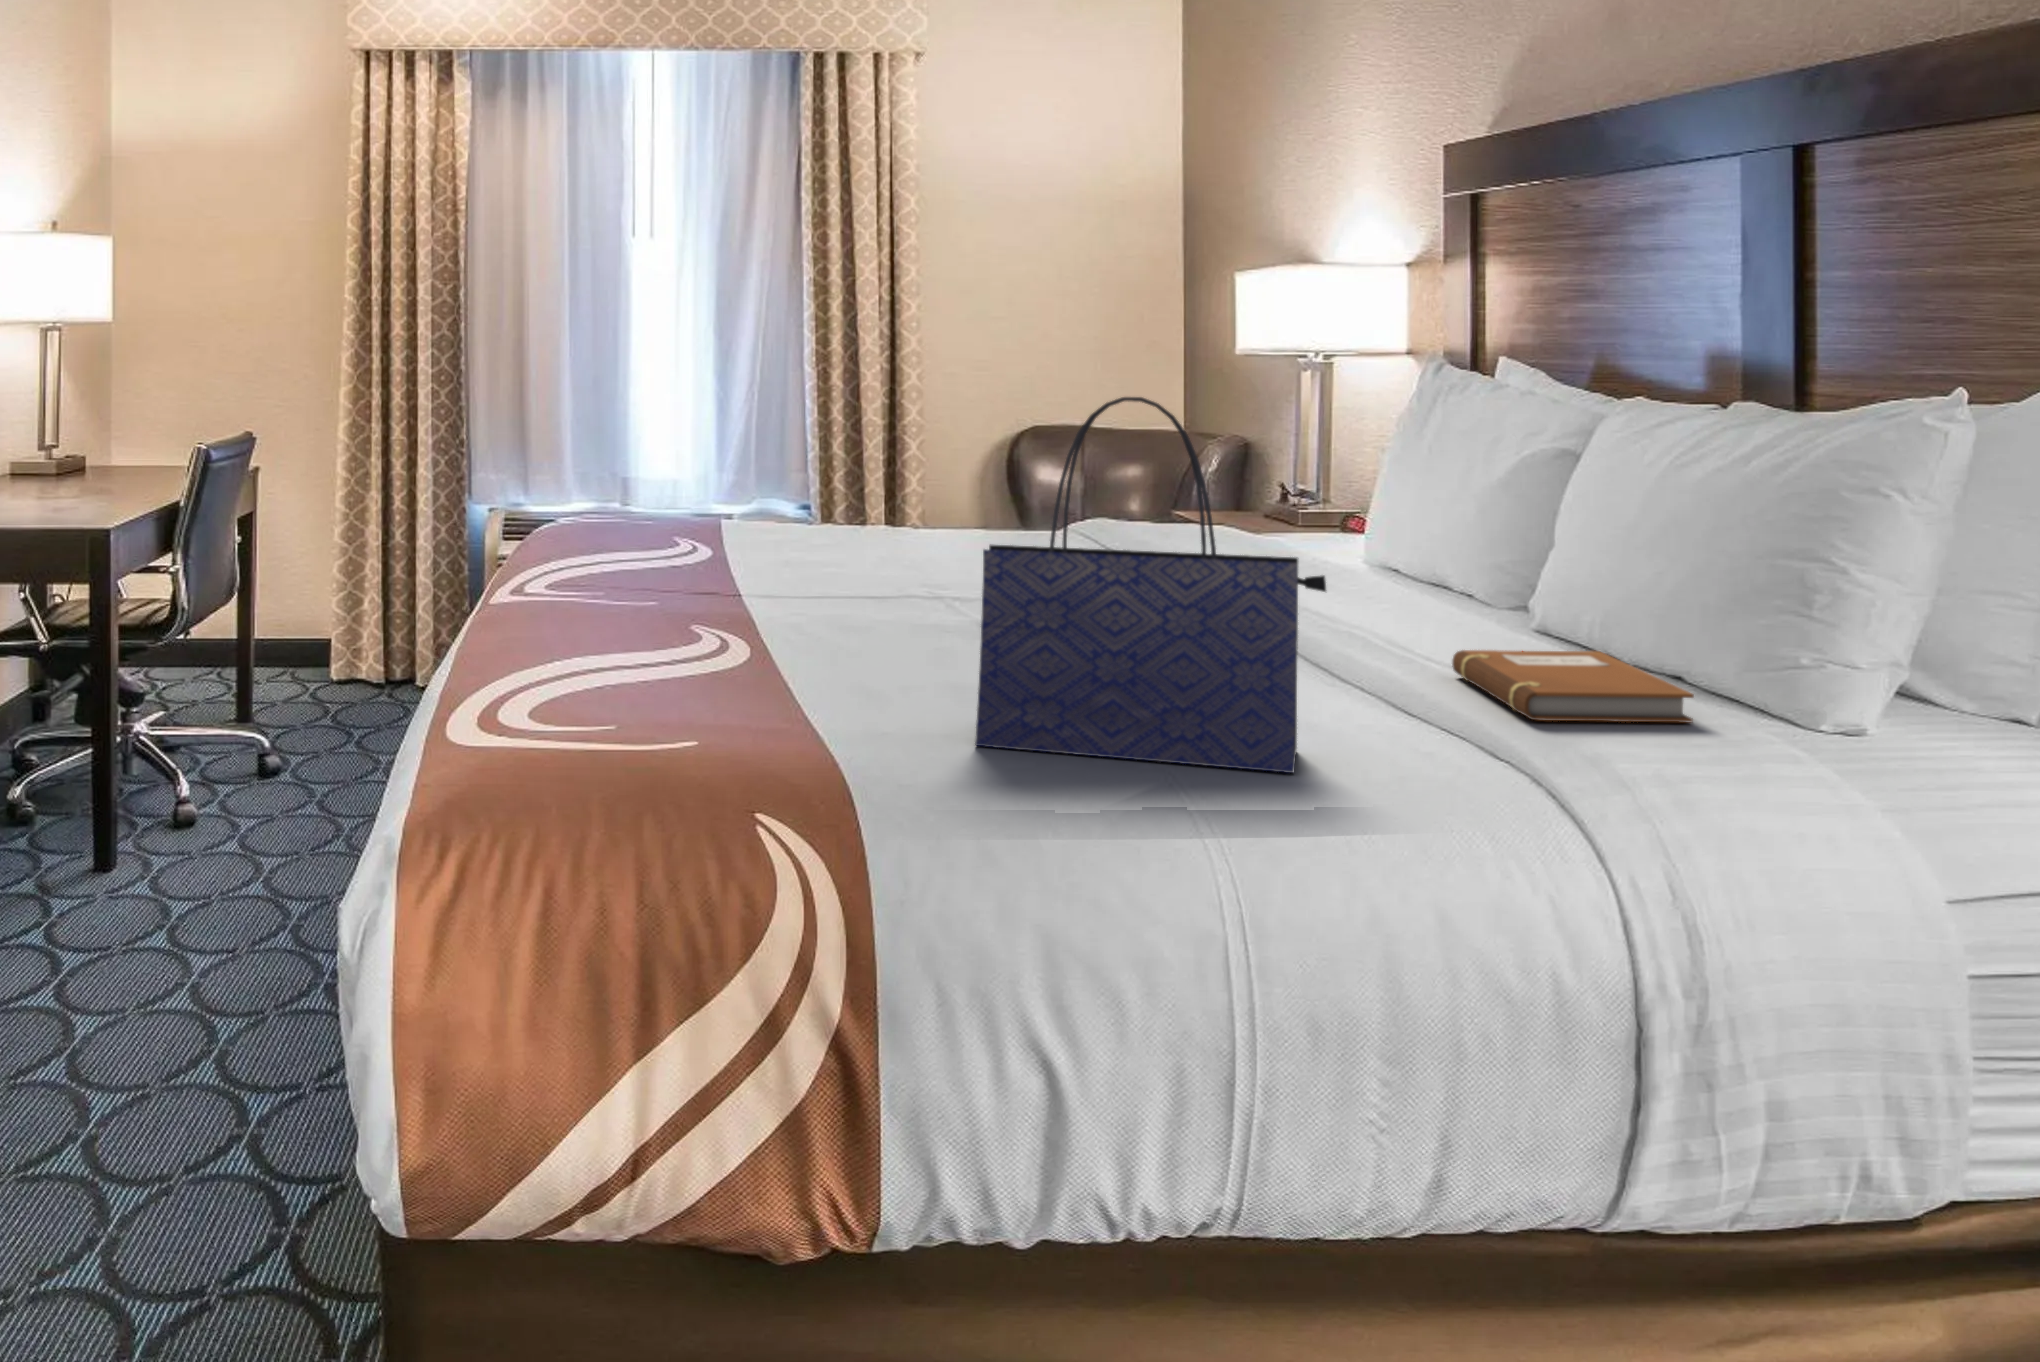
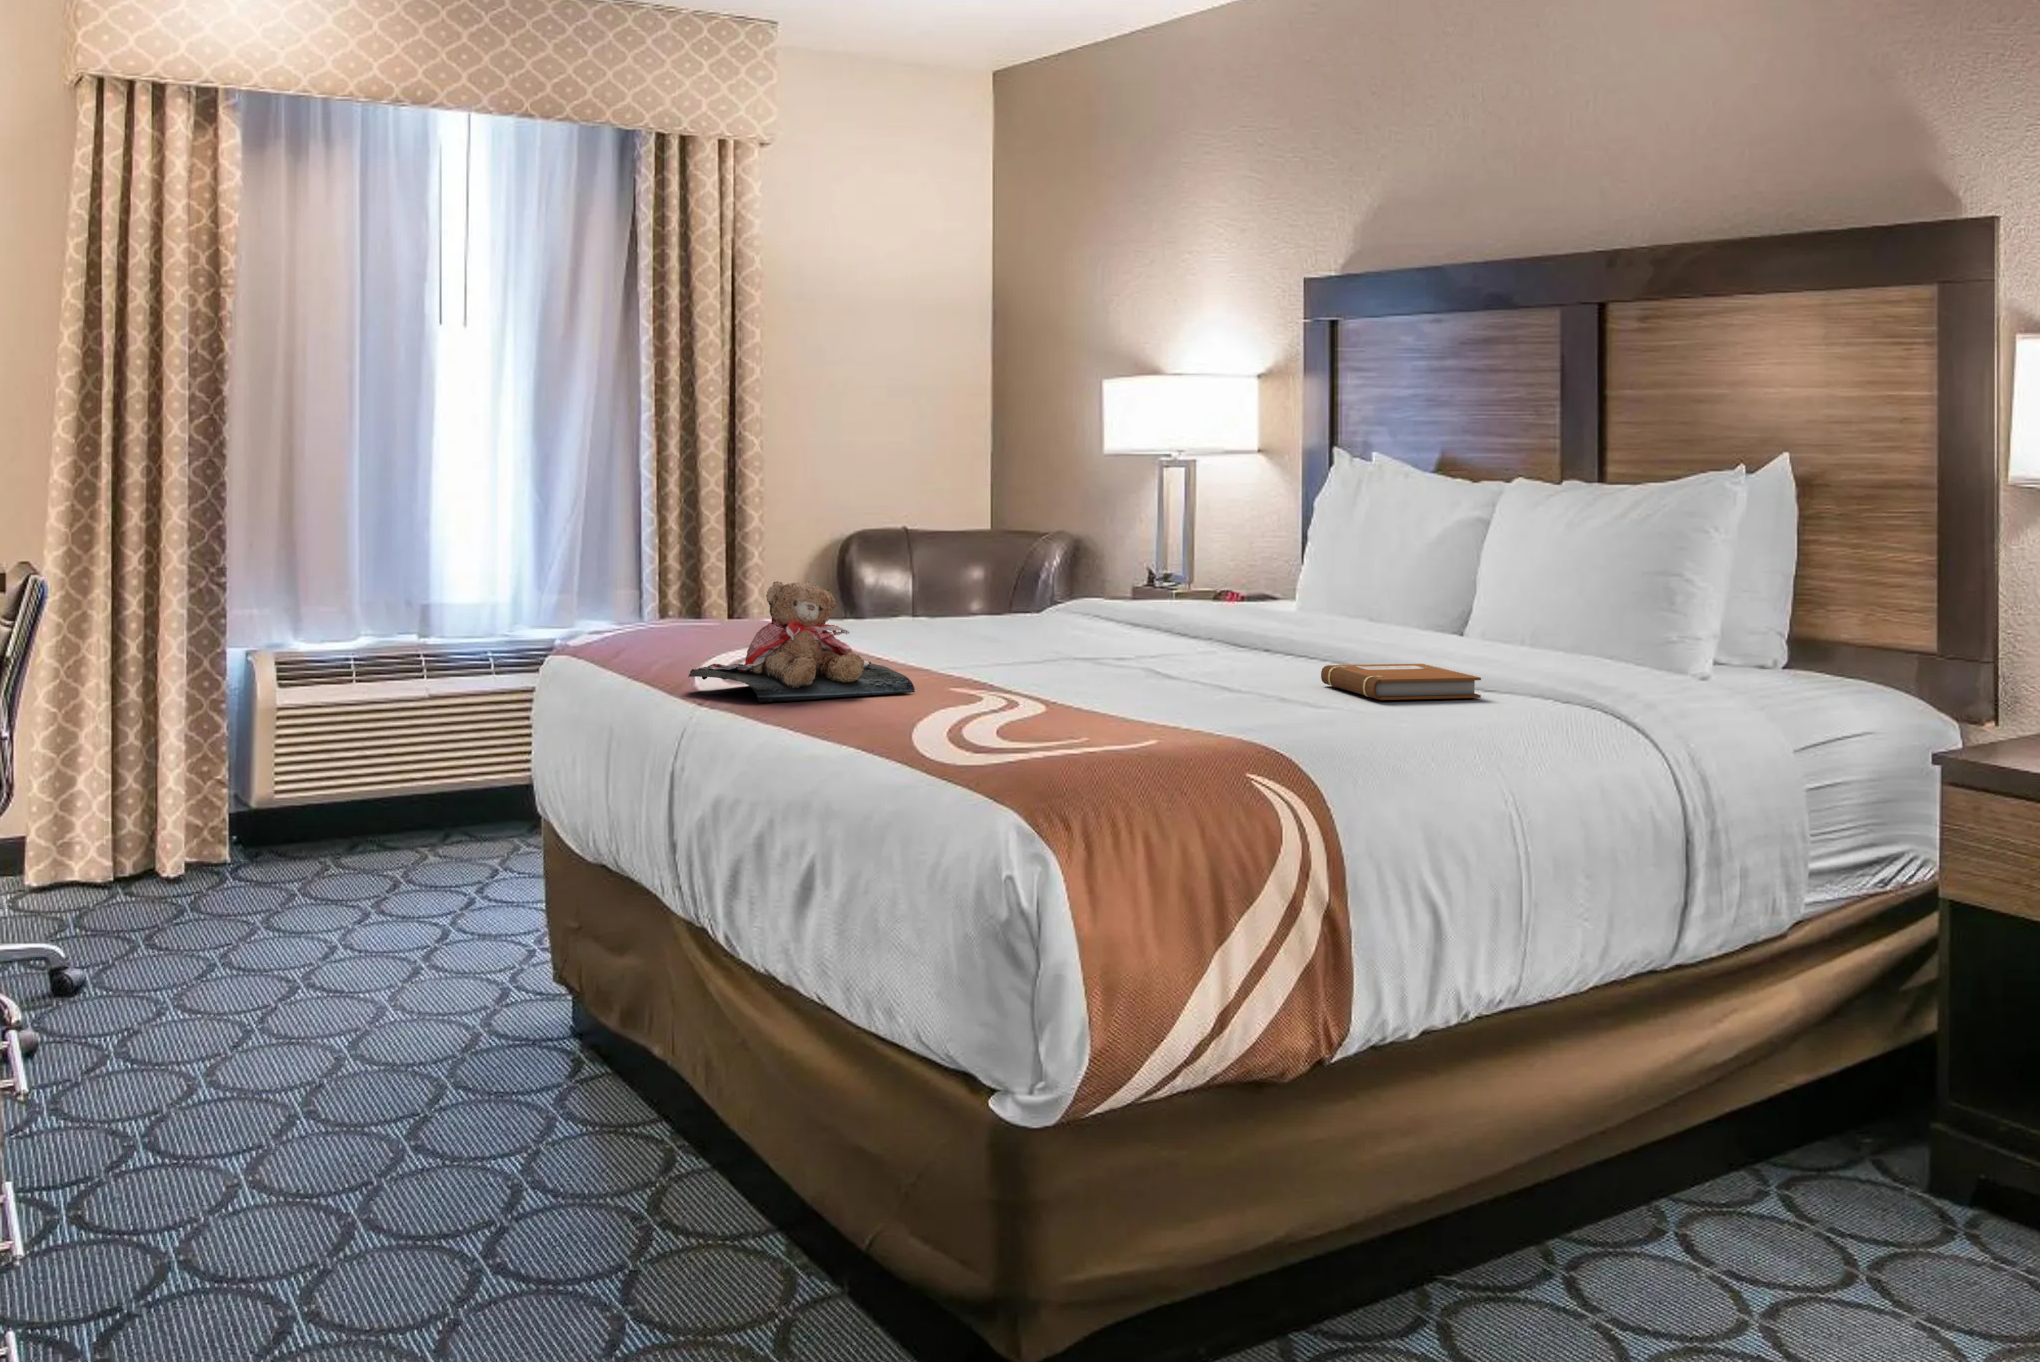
tote bag: present [975,397,1326,773] -> none [998,462,1248,725]
teddy bear: none [672,526,922,677] -> present [688,581,915,702]

